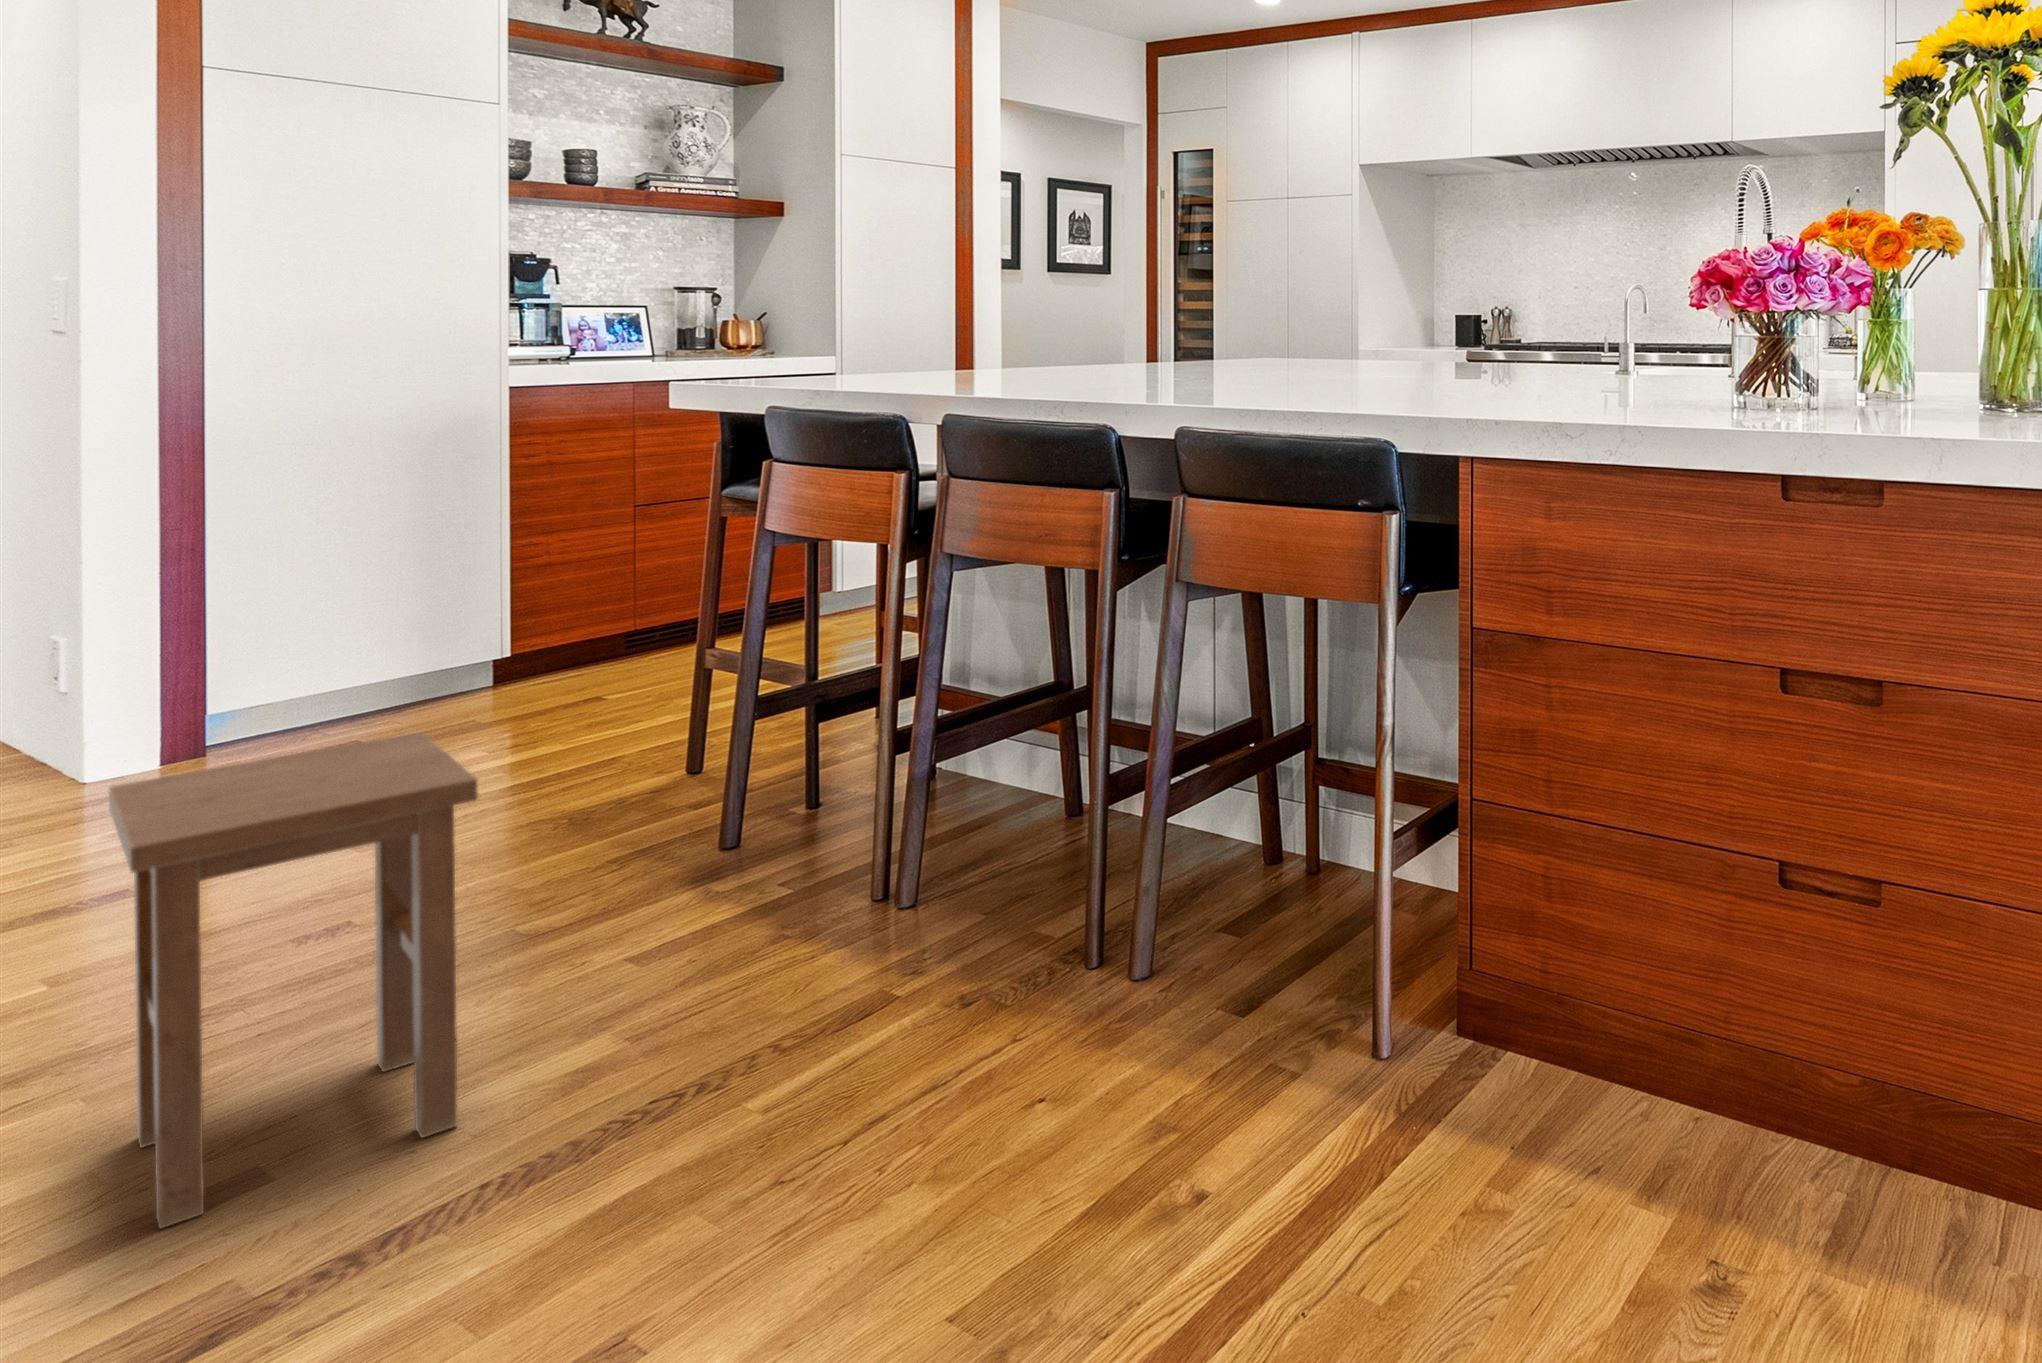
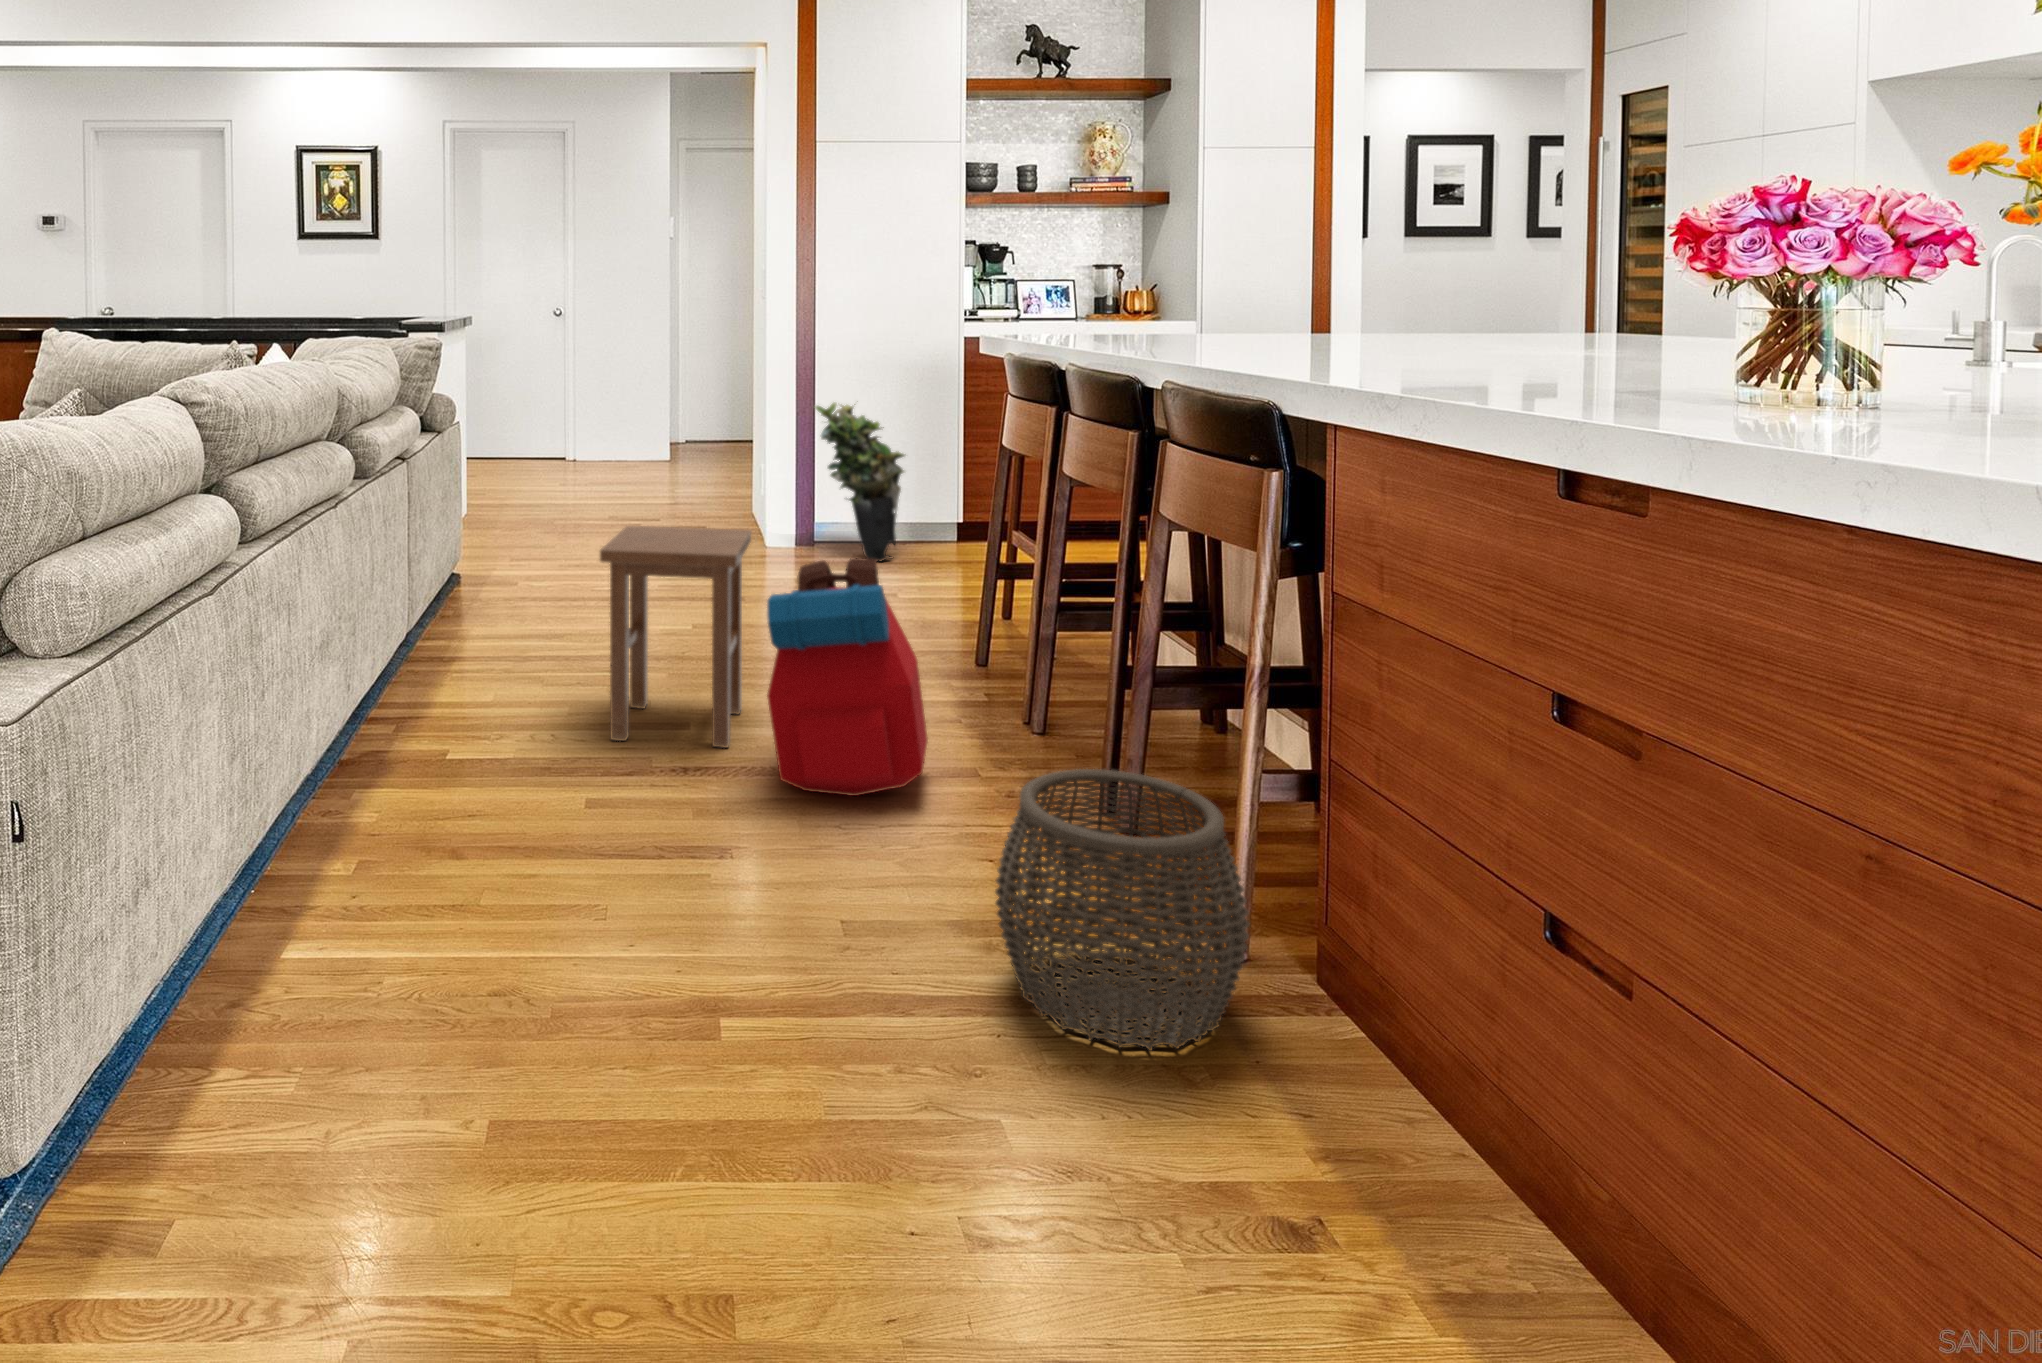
potted plant: none [260,496,459,743] -> present [815,403,904,562]
backpack: none [581,724,885,1131] -> present [767,558,928,796]
woven basket: none [1202,889,1495,1247] -> present [995,769,1249,1050]

